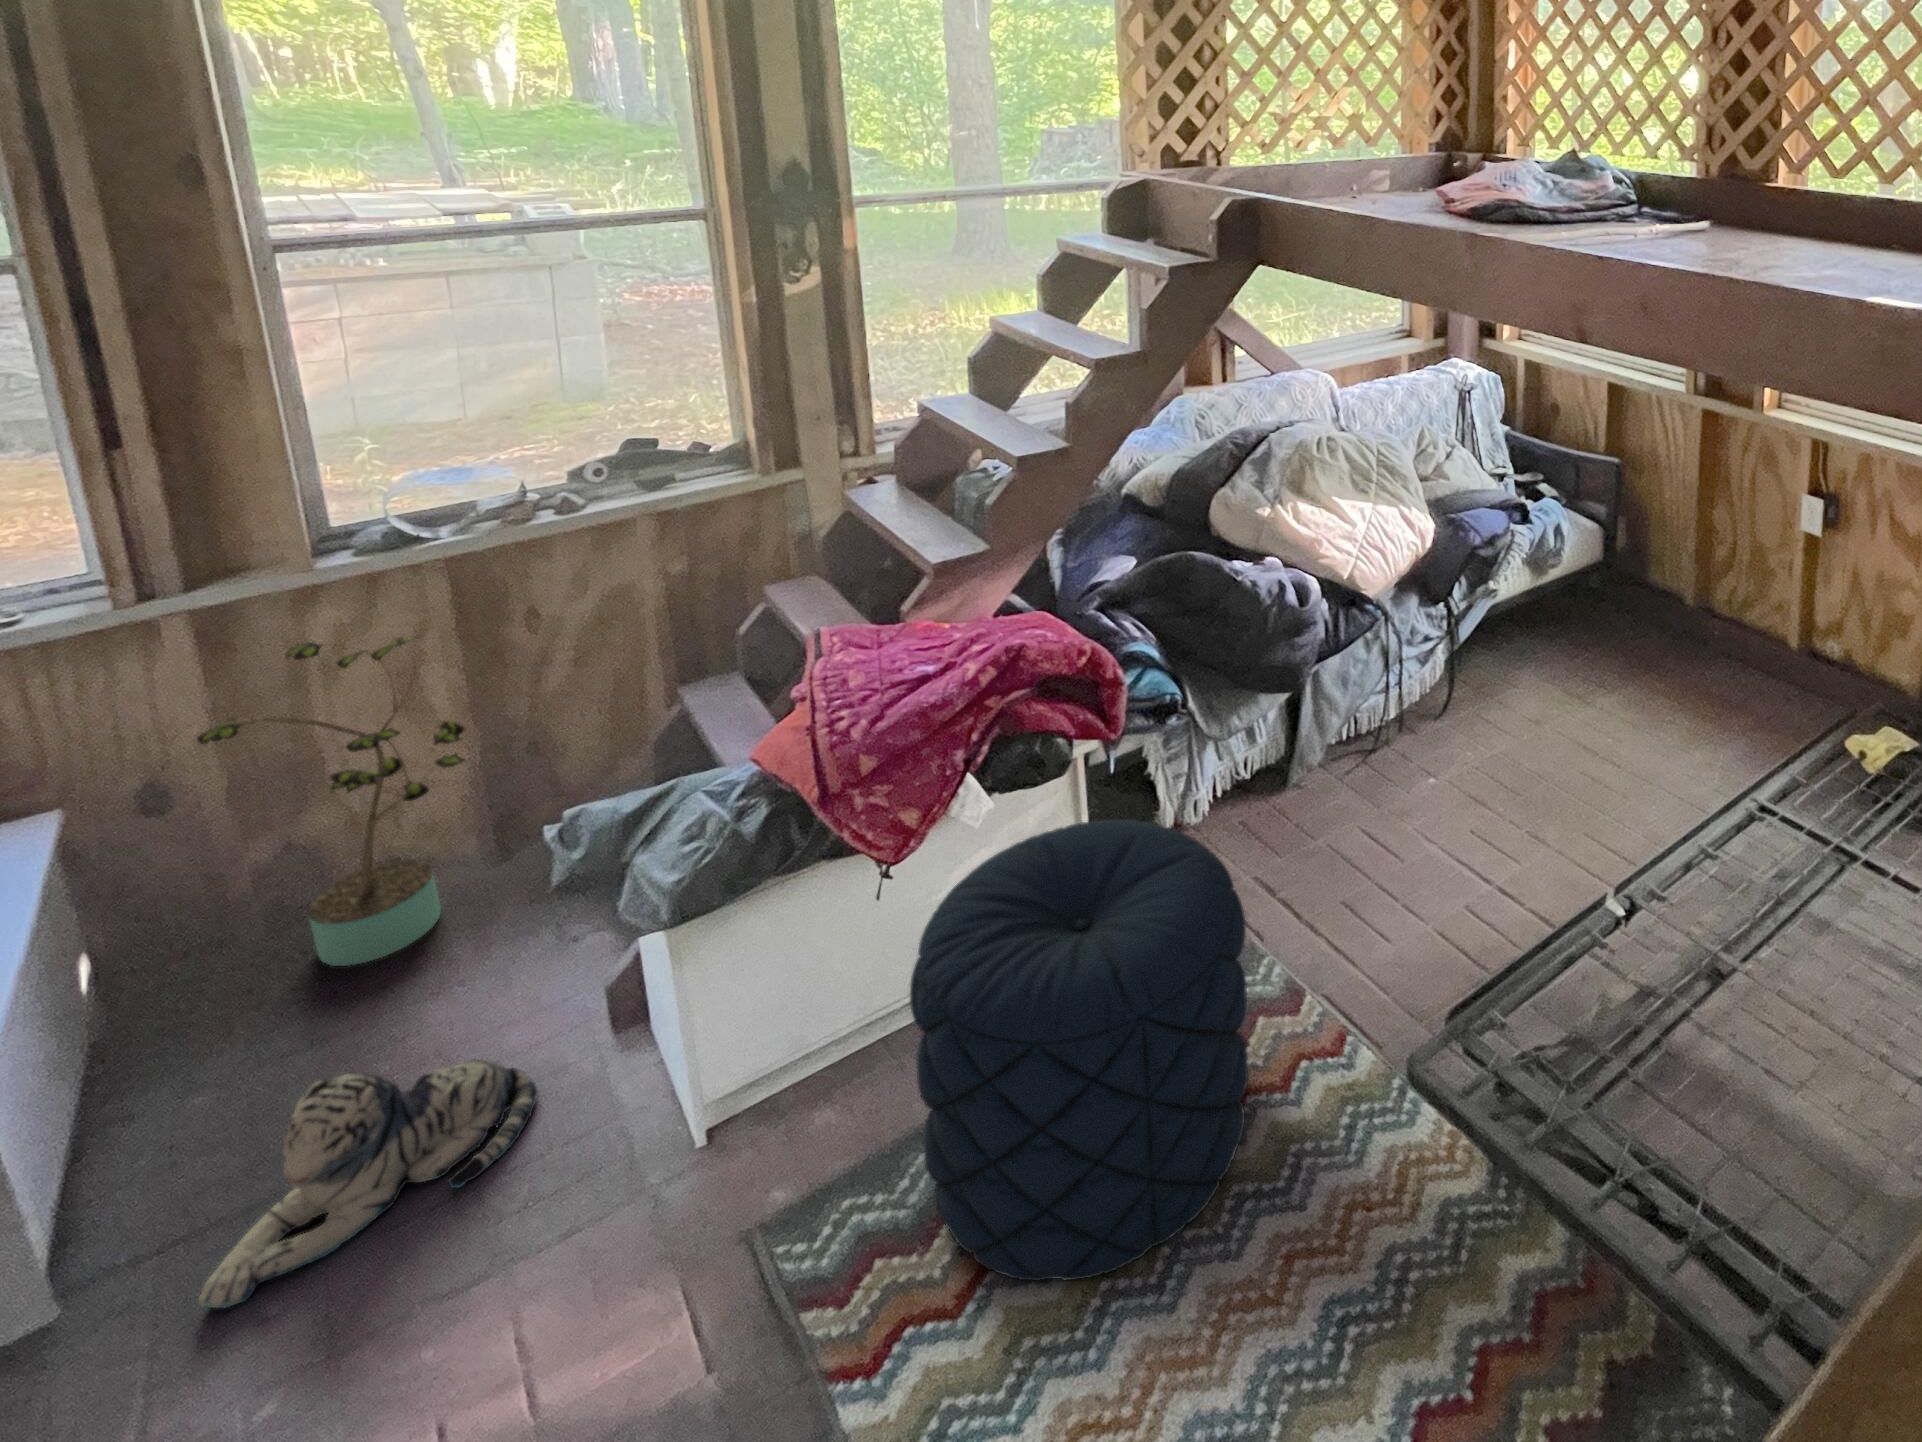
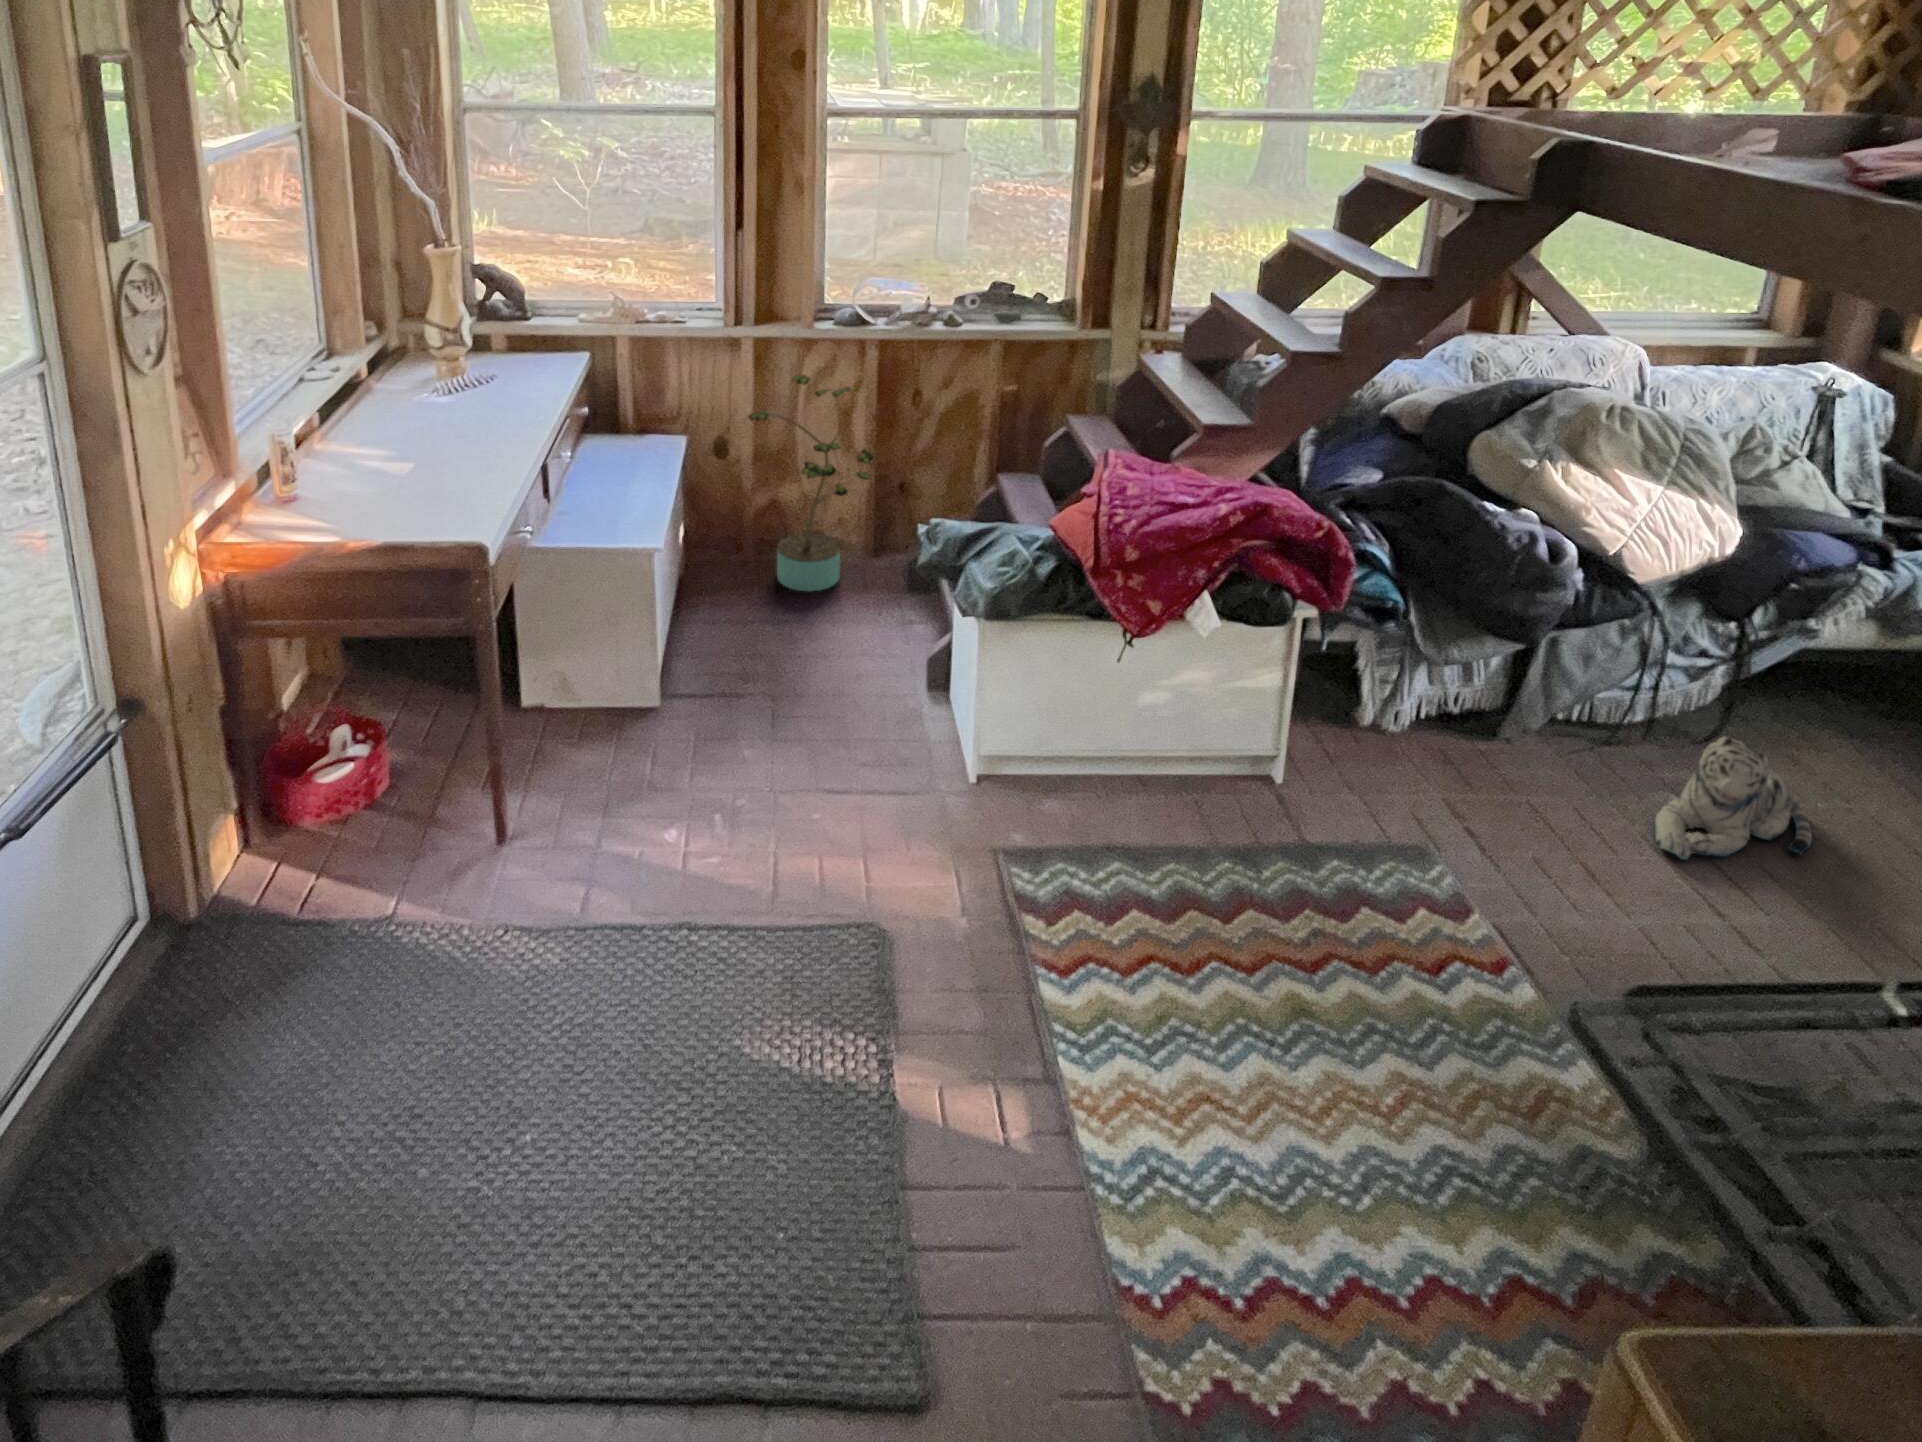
pouf: present [910,819,1248,1281] -> none [1122,658,1426,1019]
plush toy: present [199,1060,537,1308] -> present [1654,737,1812,860]

